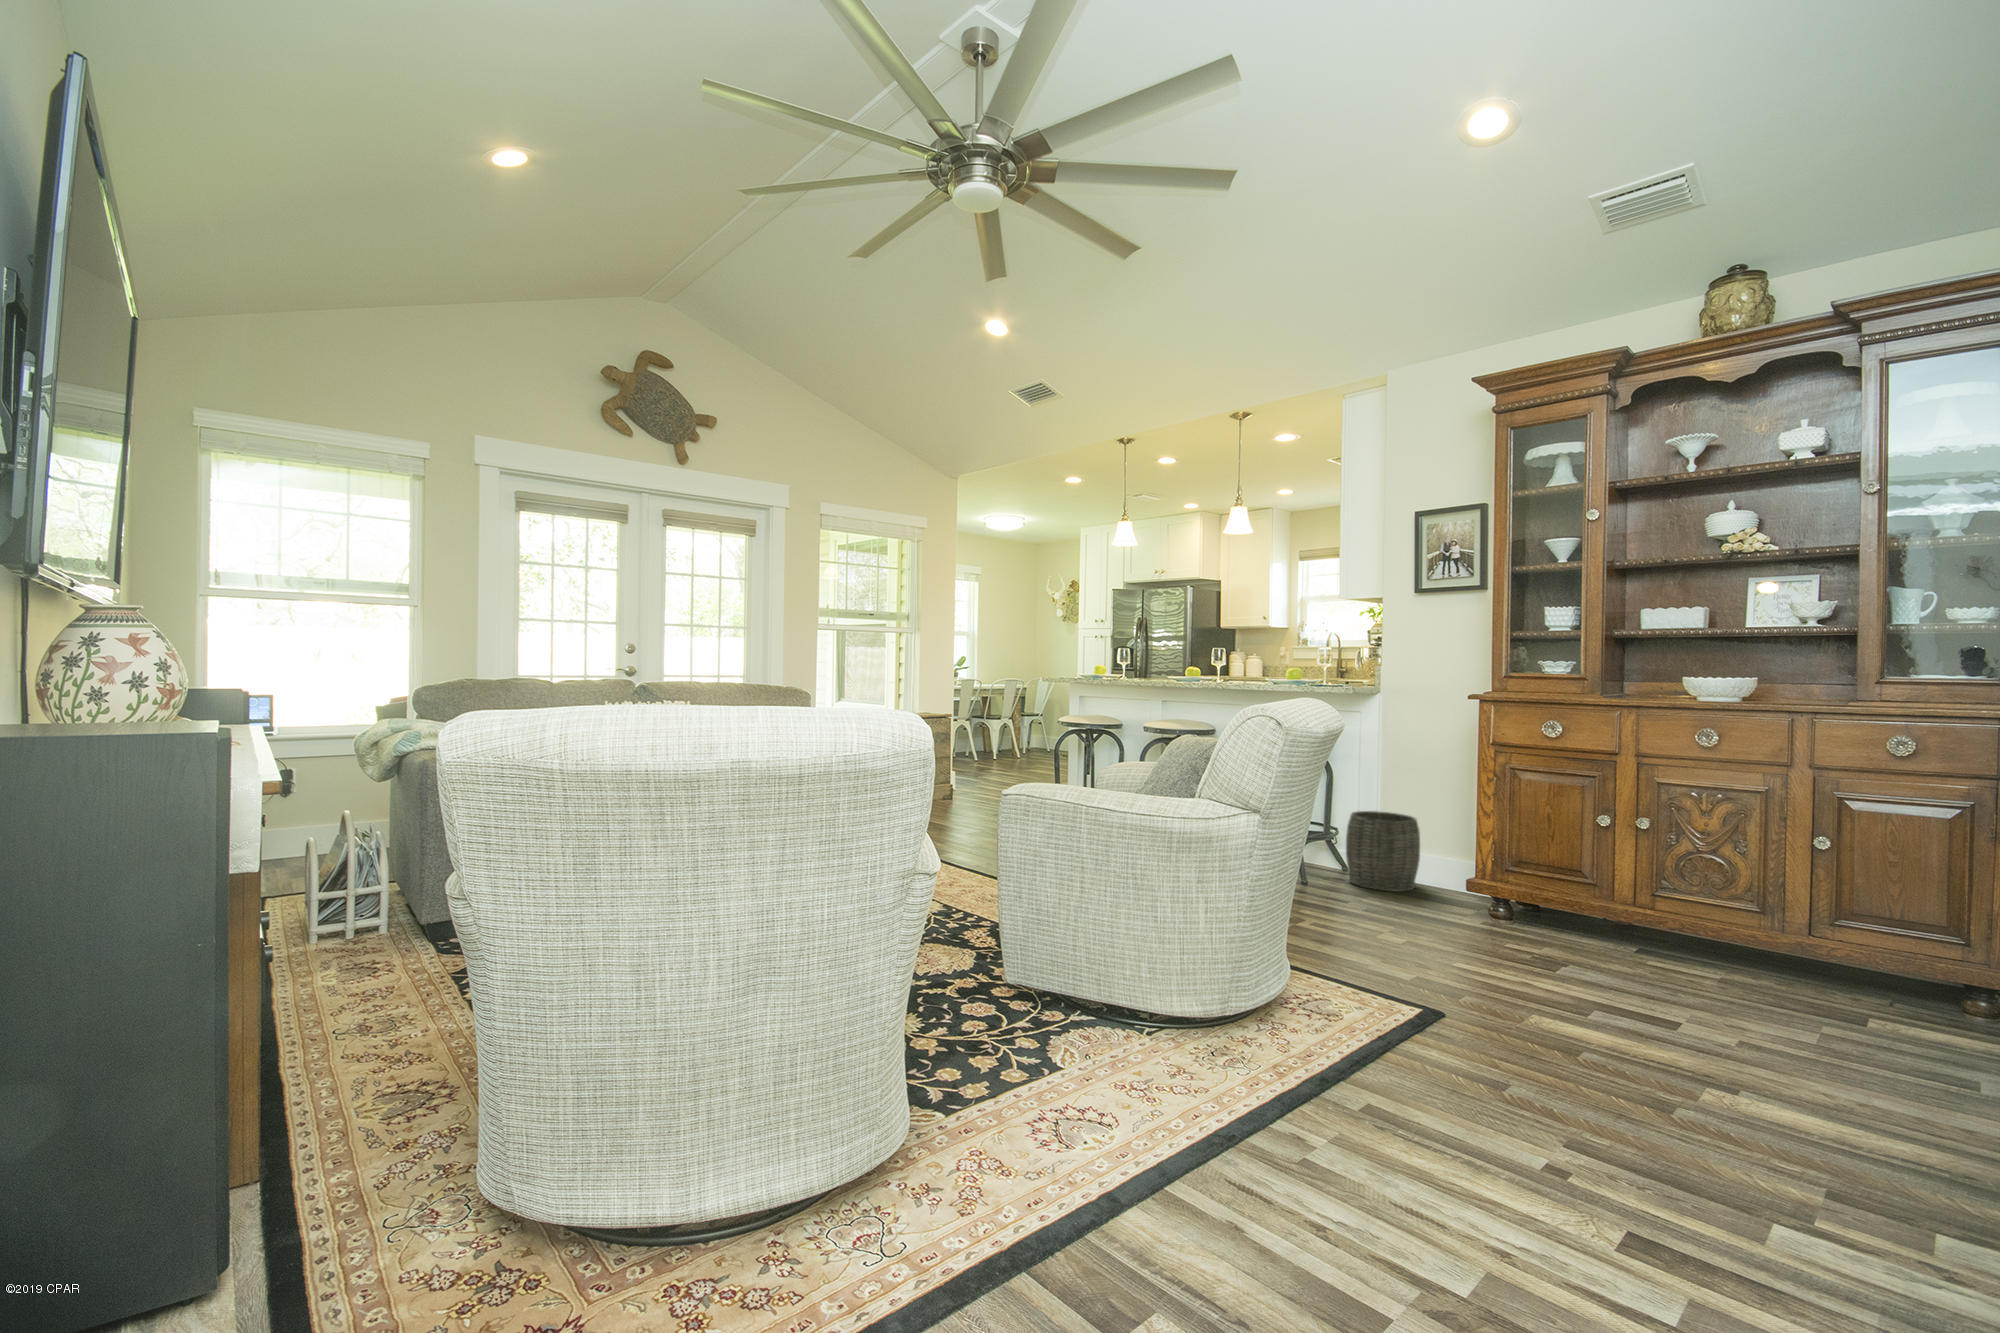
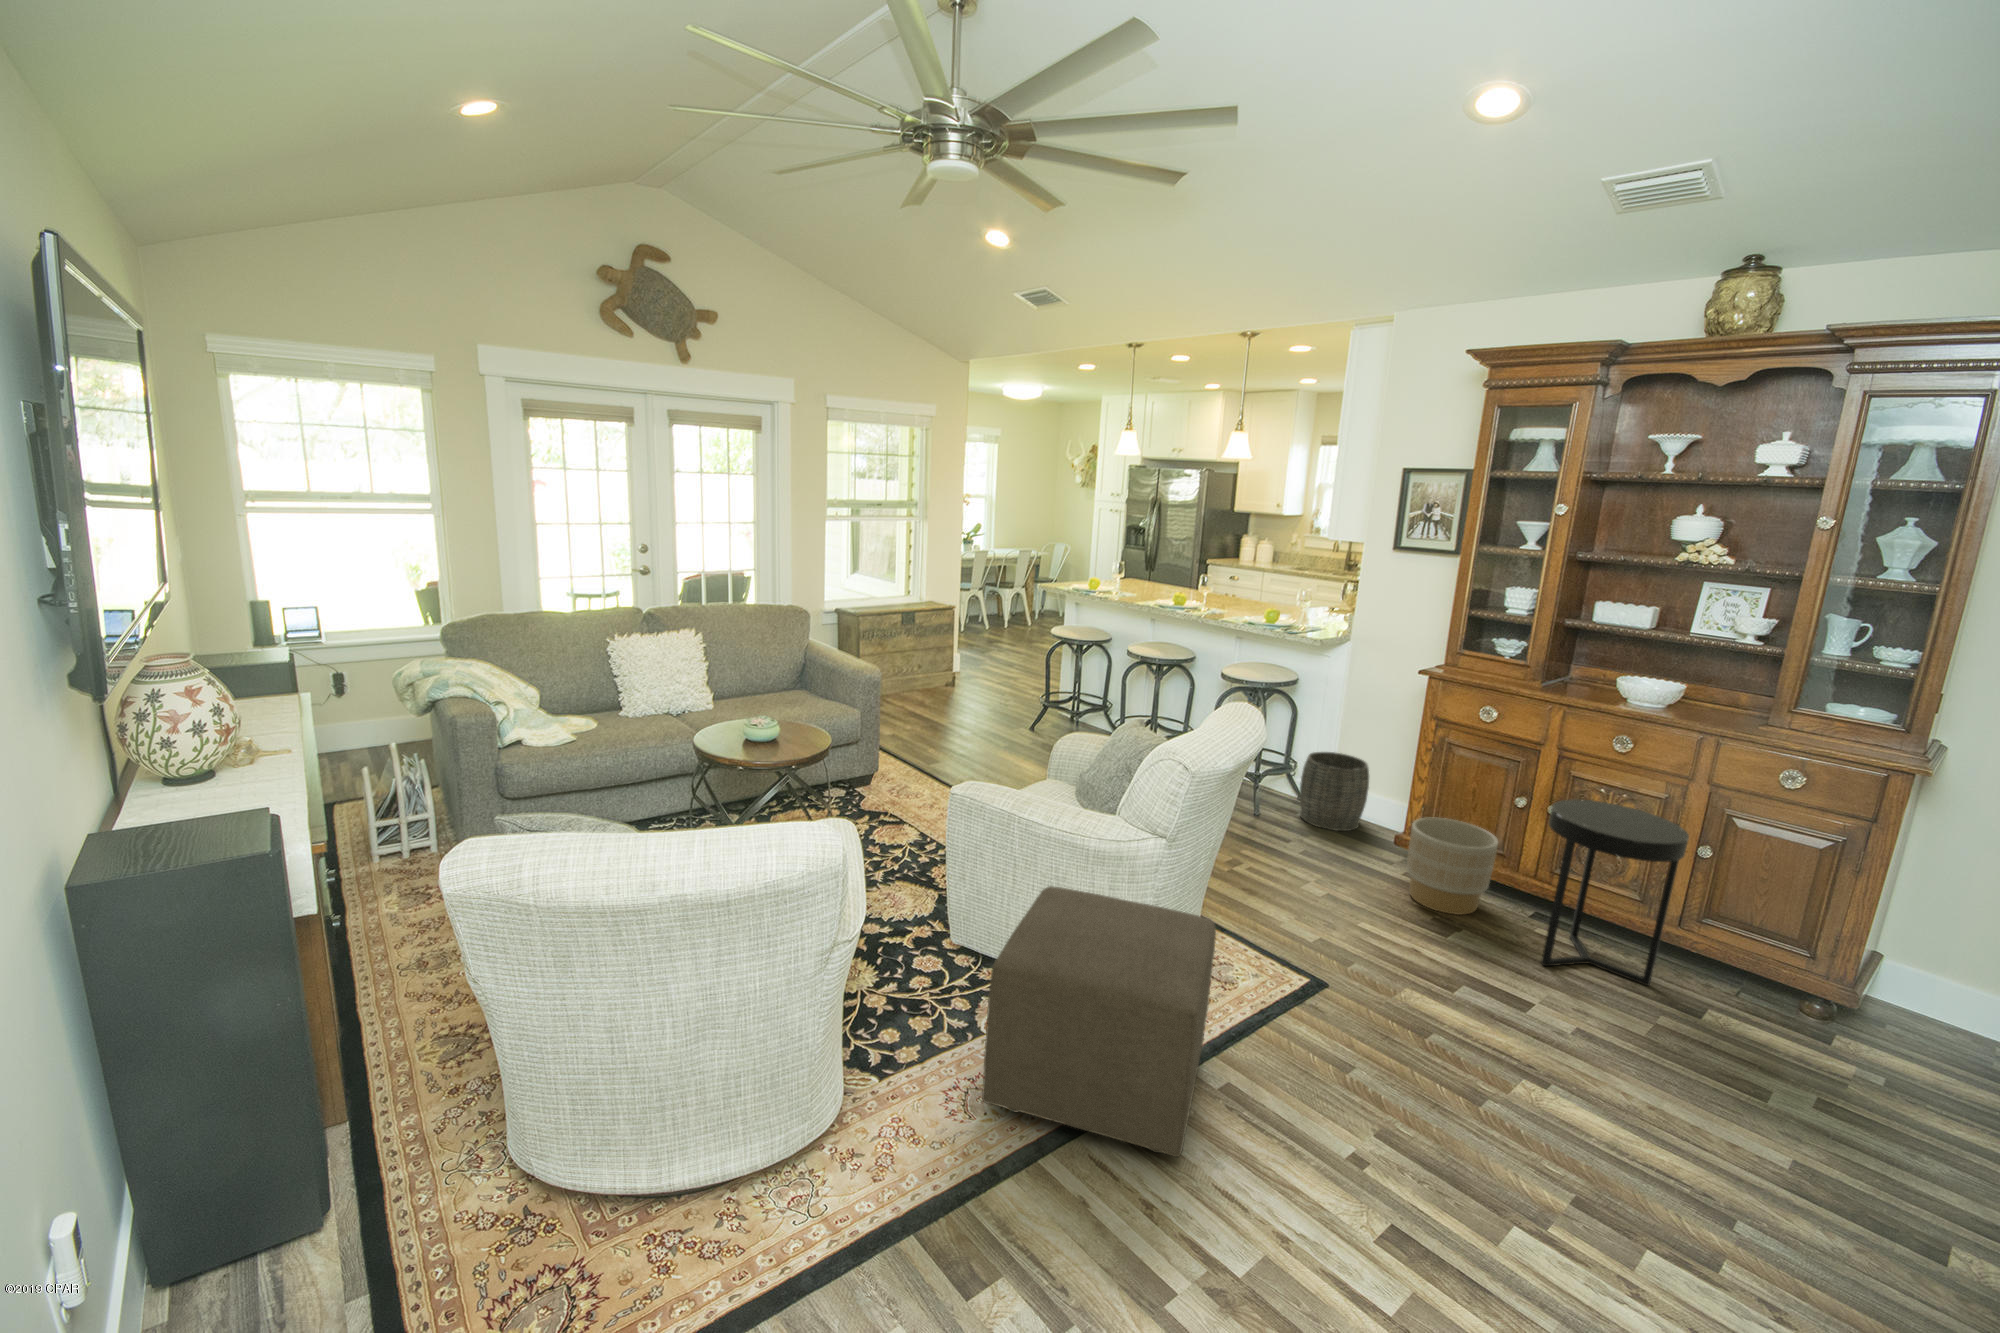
side table: none [1645,805,1807,1003] -> present [1541,799,1689,986]
planter: none [1487,851,1587,952] -> present [1407,818,1498,915]
ottoman: none [1080,882,1349,1172] -> present [982,886,1216,1157]

